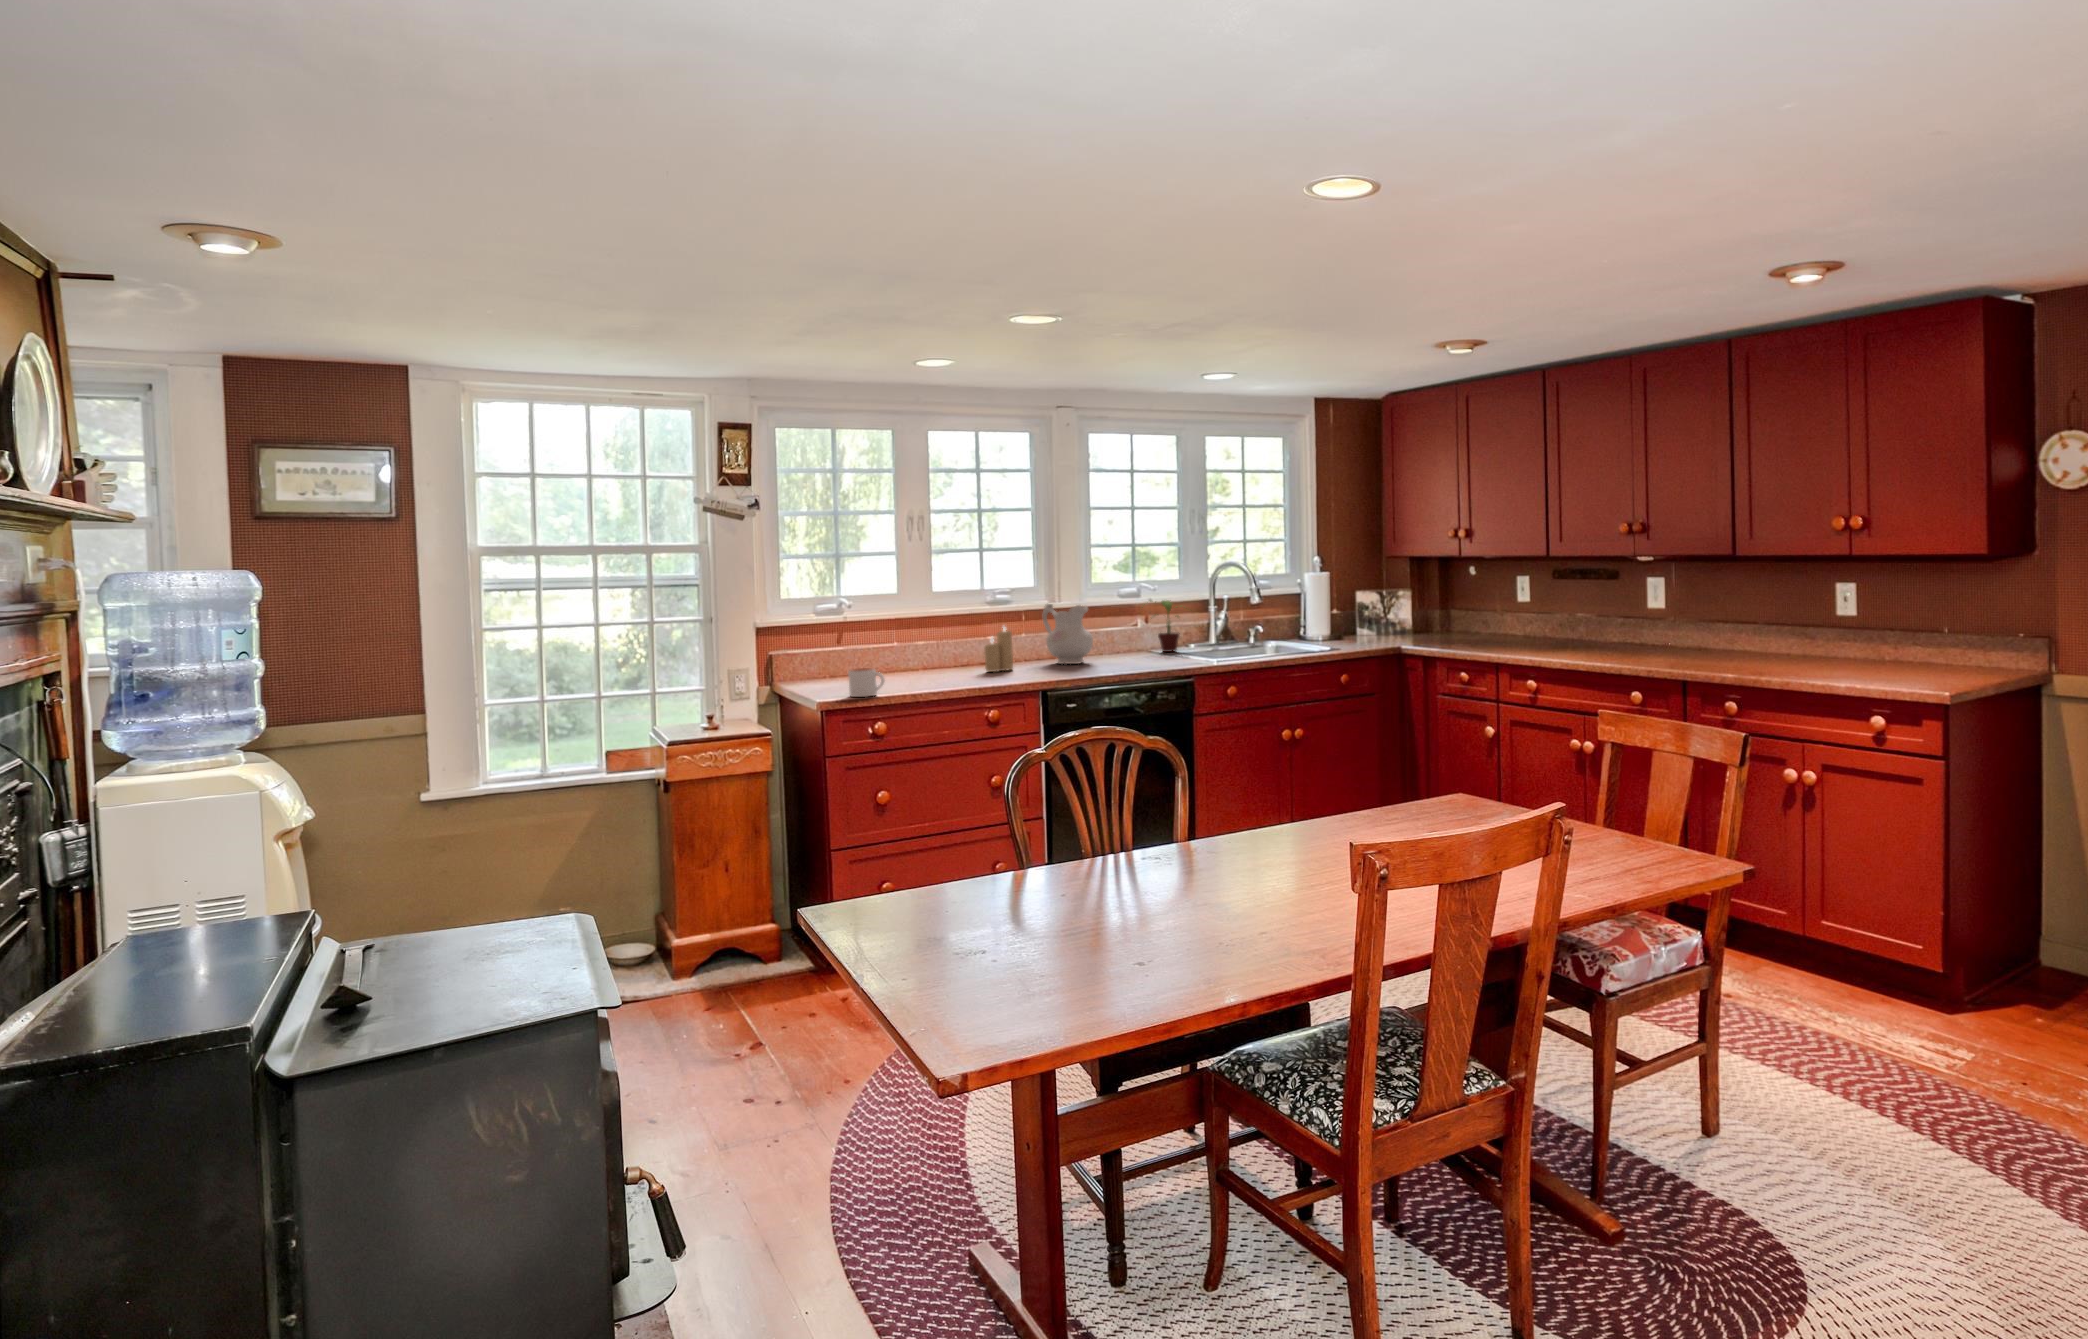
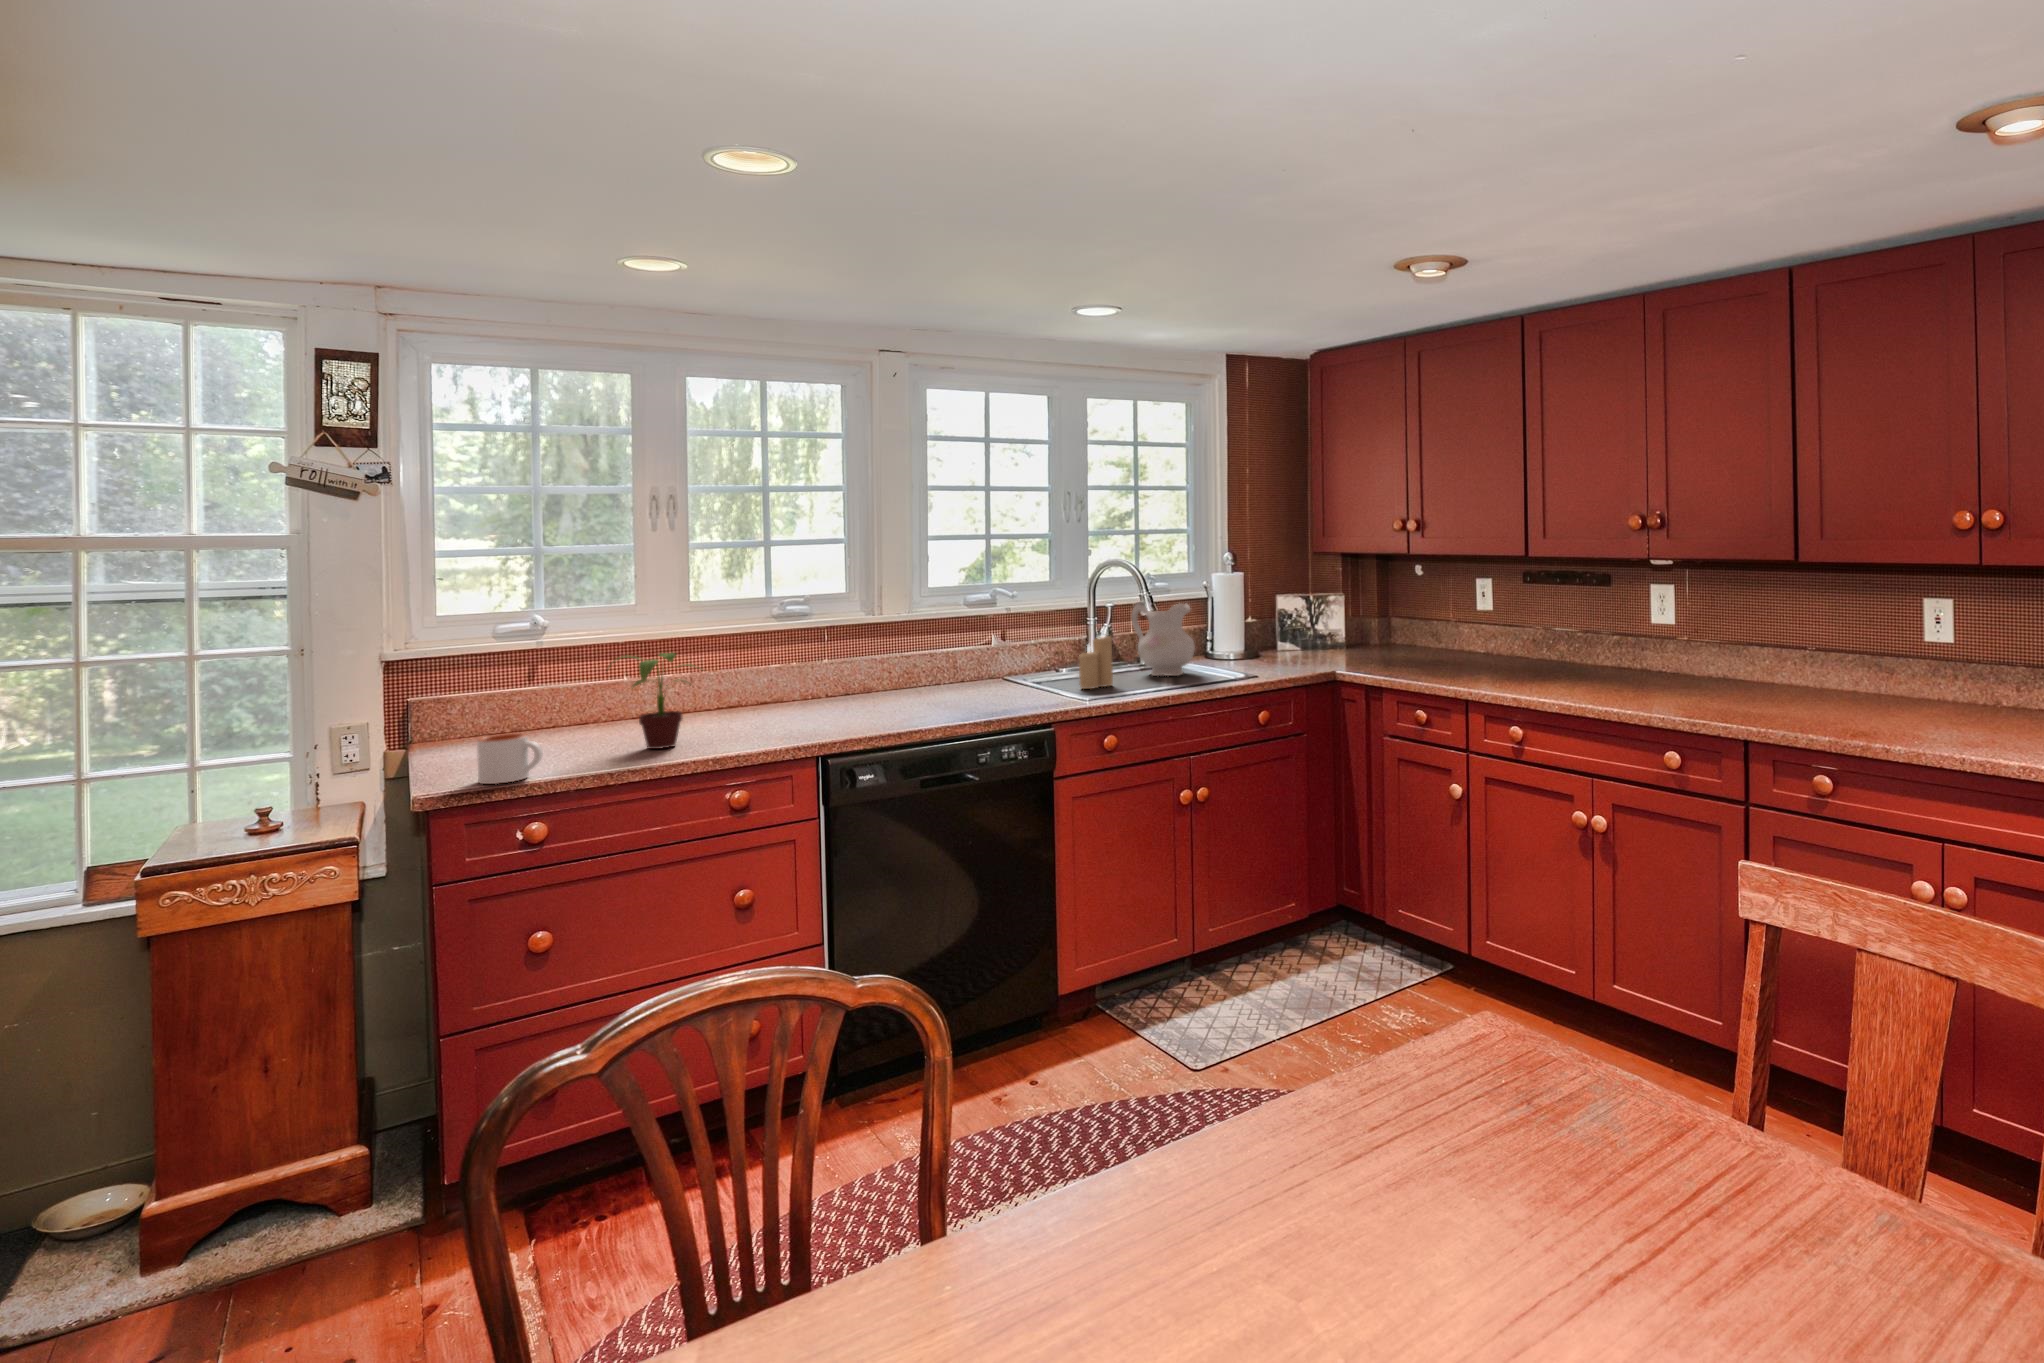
potted plant: present [1158,600,1185,652] -> present [625,653,688,749]
ceramic pitcher: present [1043,604,1093,664] -> present [1132,602,1194,676]
candle: present [984,627,1013,672] -> present [1079,631,1113,689]

